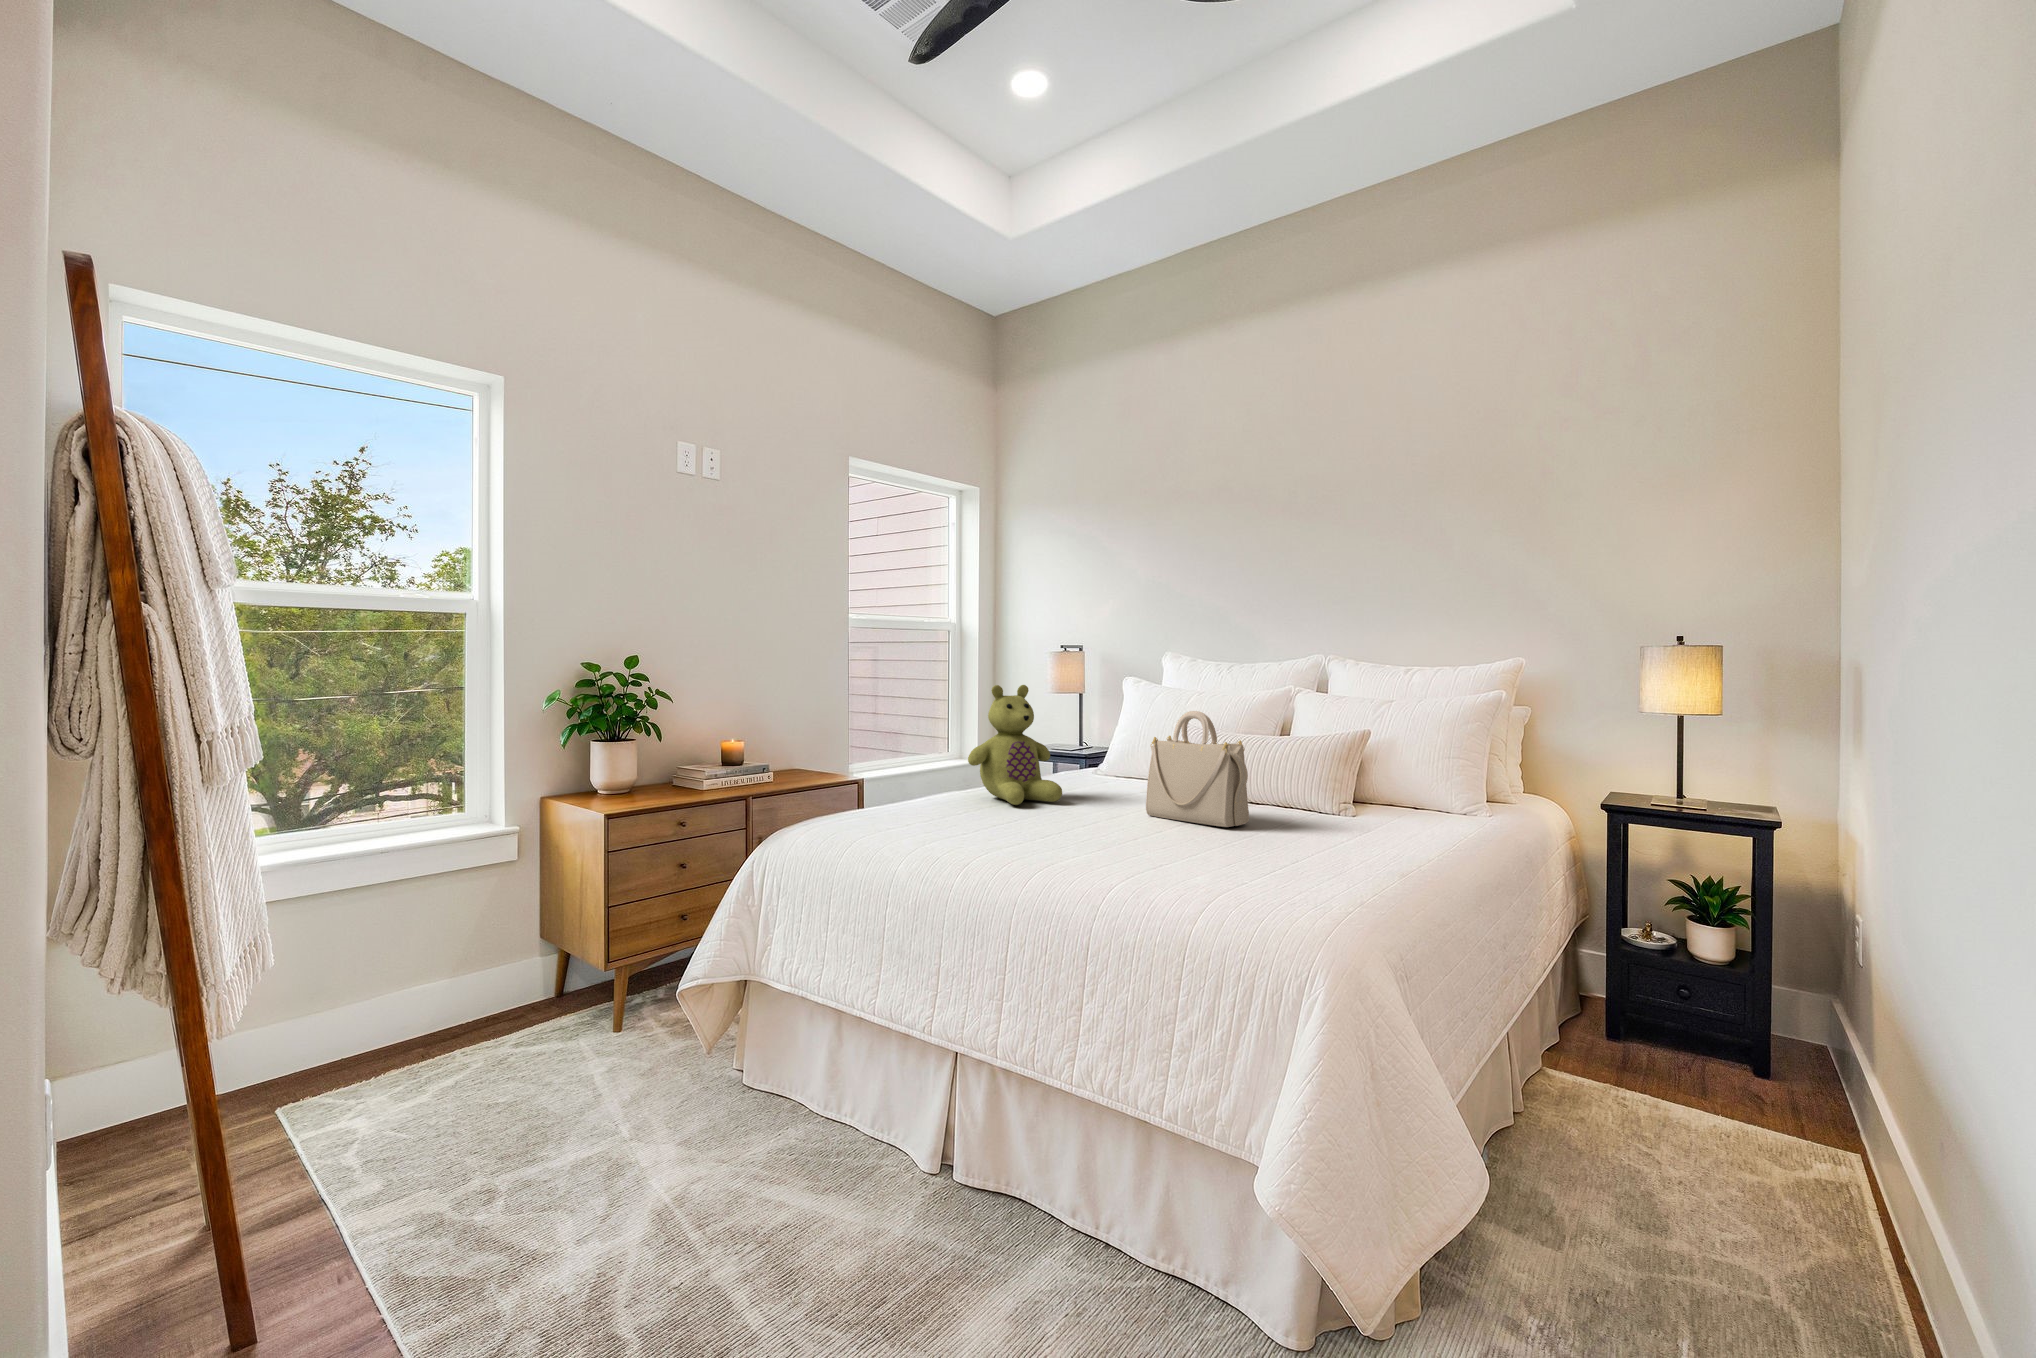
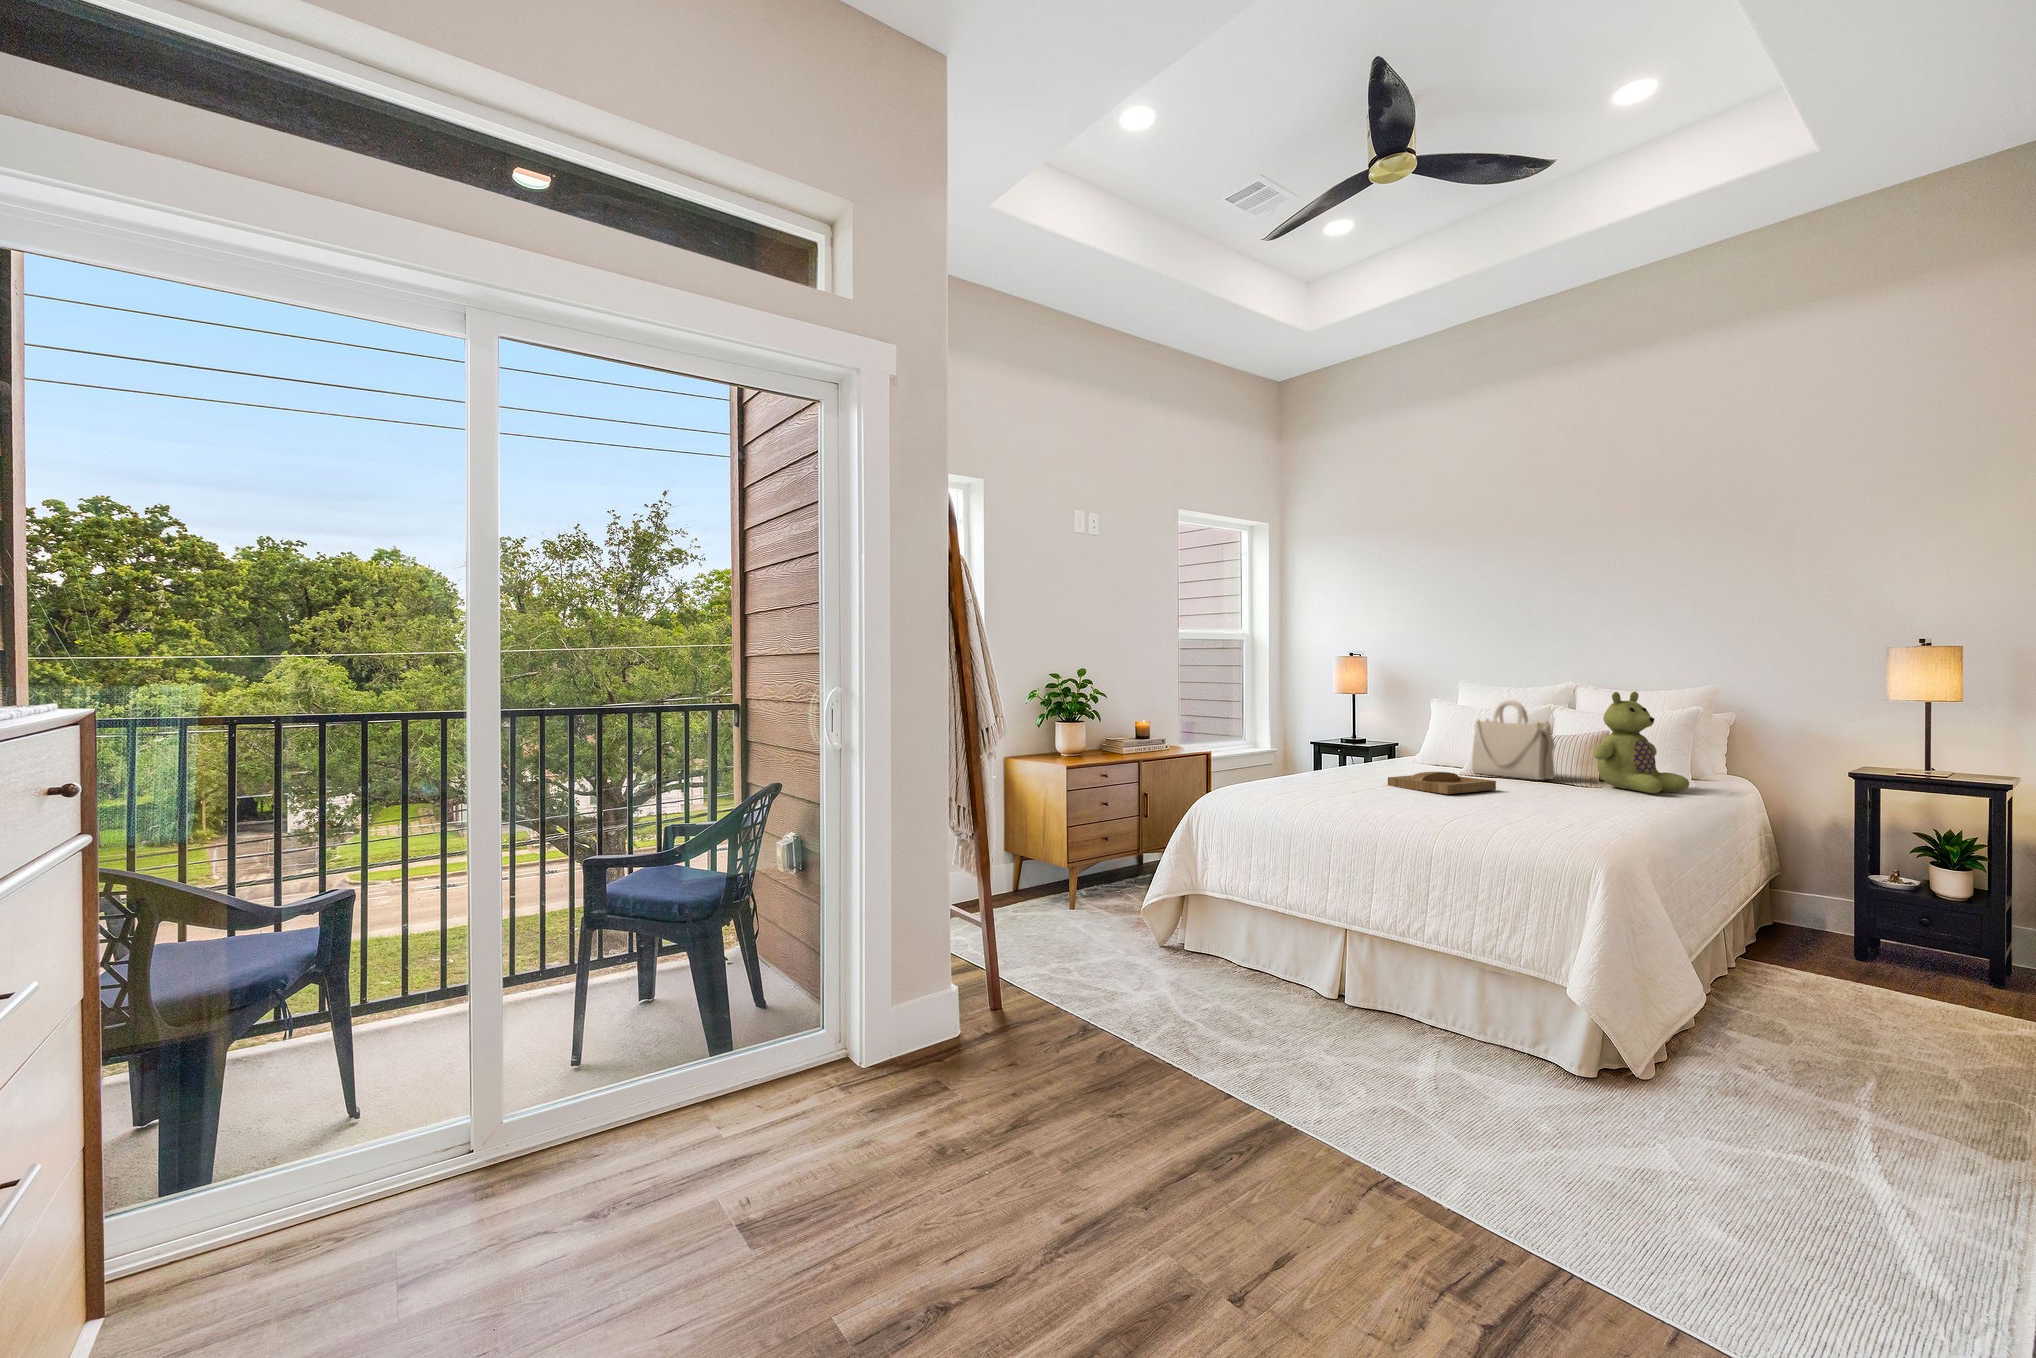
stuffed bear: present [968,685,1062,805] -> present [1594,692,1689,793]
tray: none [1001,823,1151,864] -> present [1388,772,1496,794]

